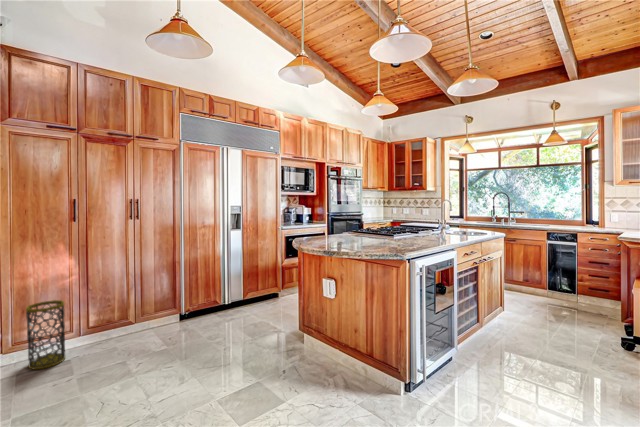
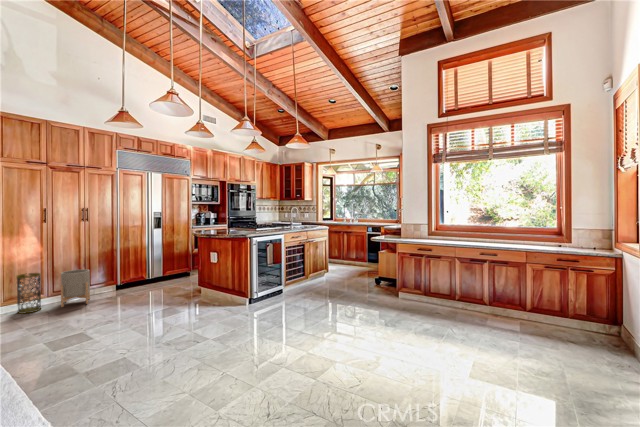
planter: none [93,293,140,357] -> present [61,269,90,307]

